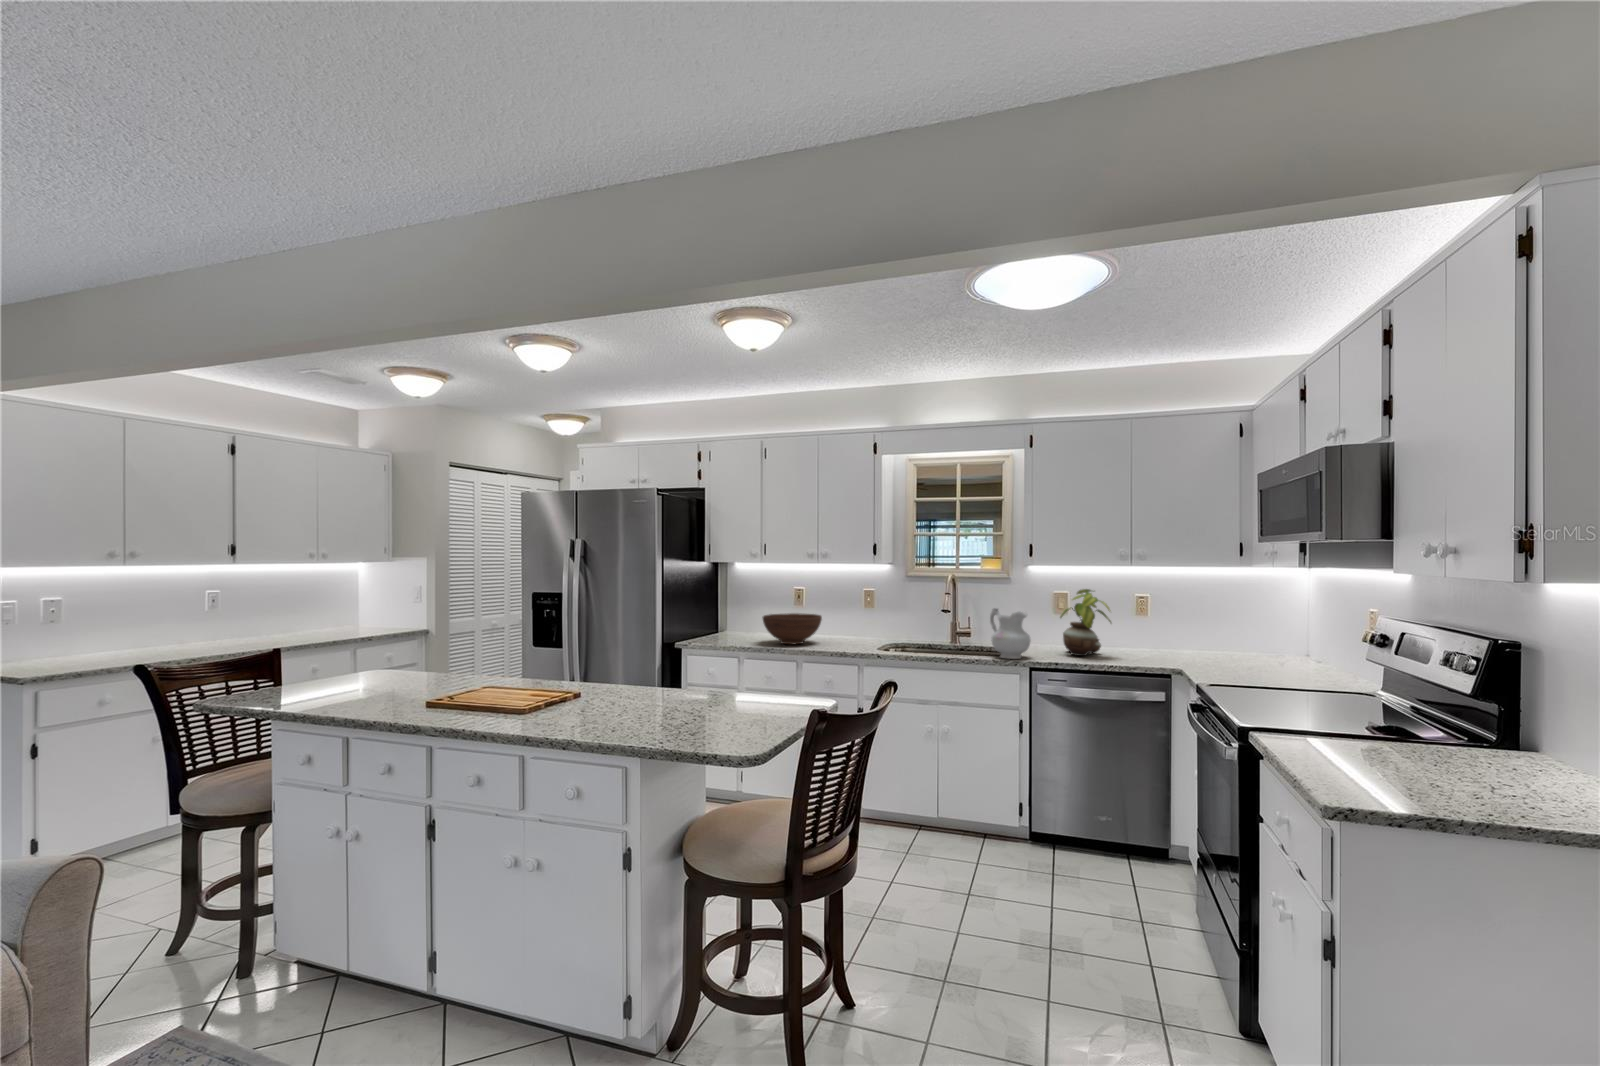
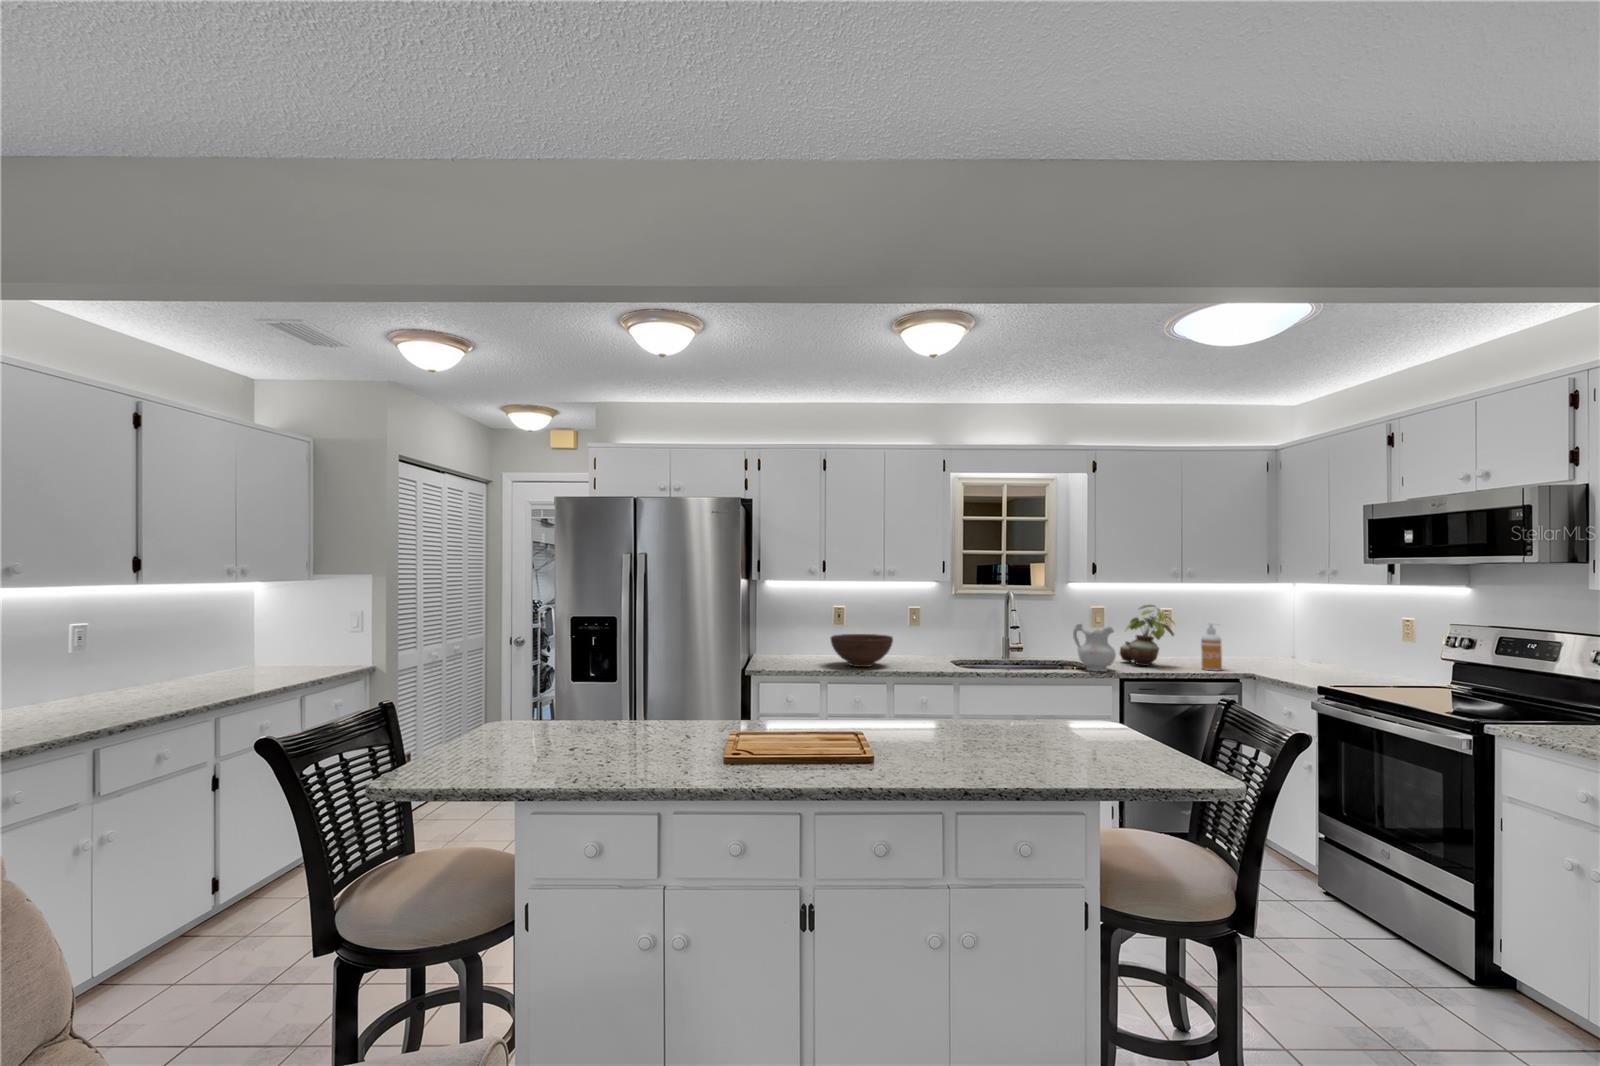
soap dispenser: none [1137,611,1160,664] -> present [1201,623,1222,671]

